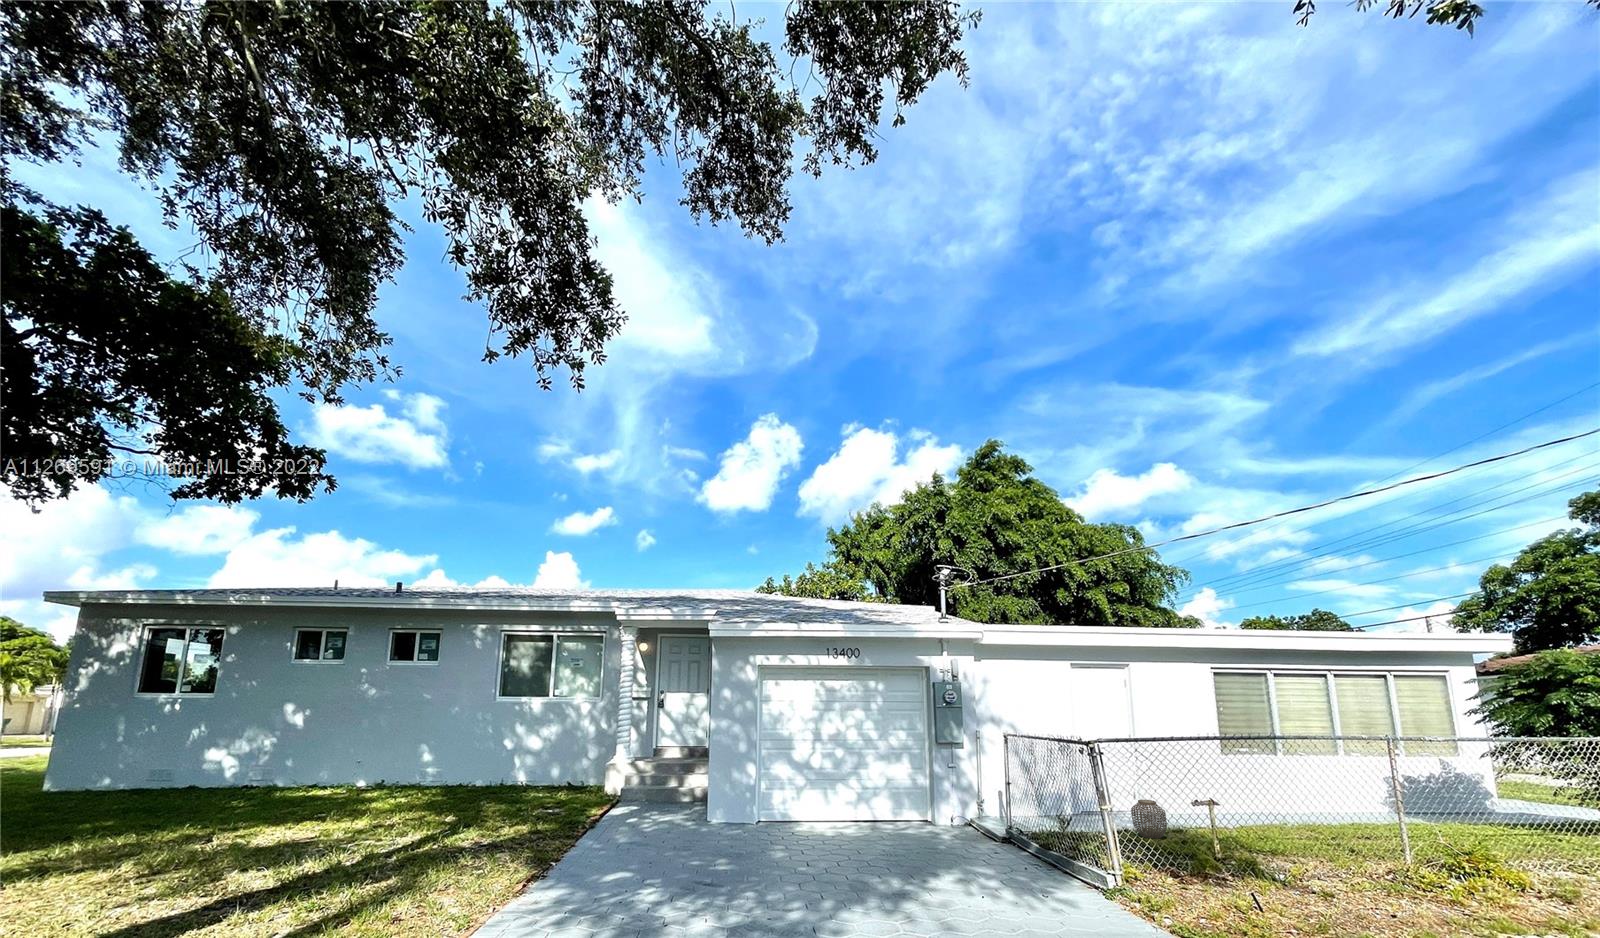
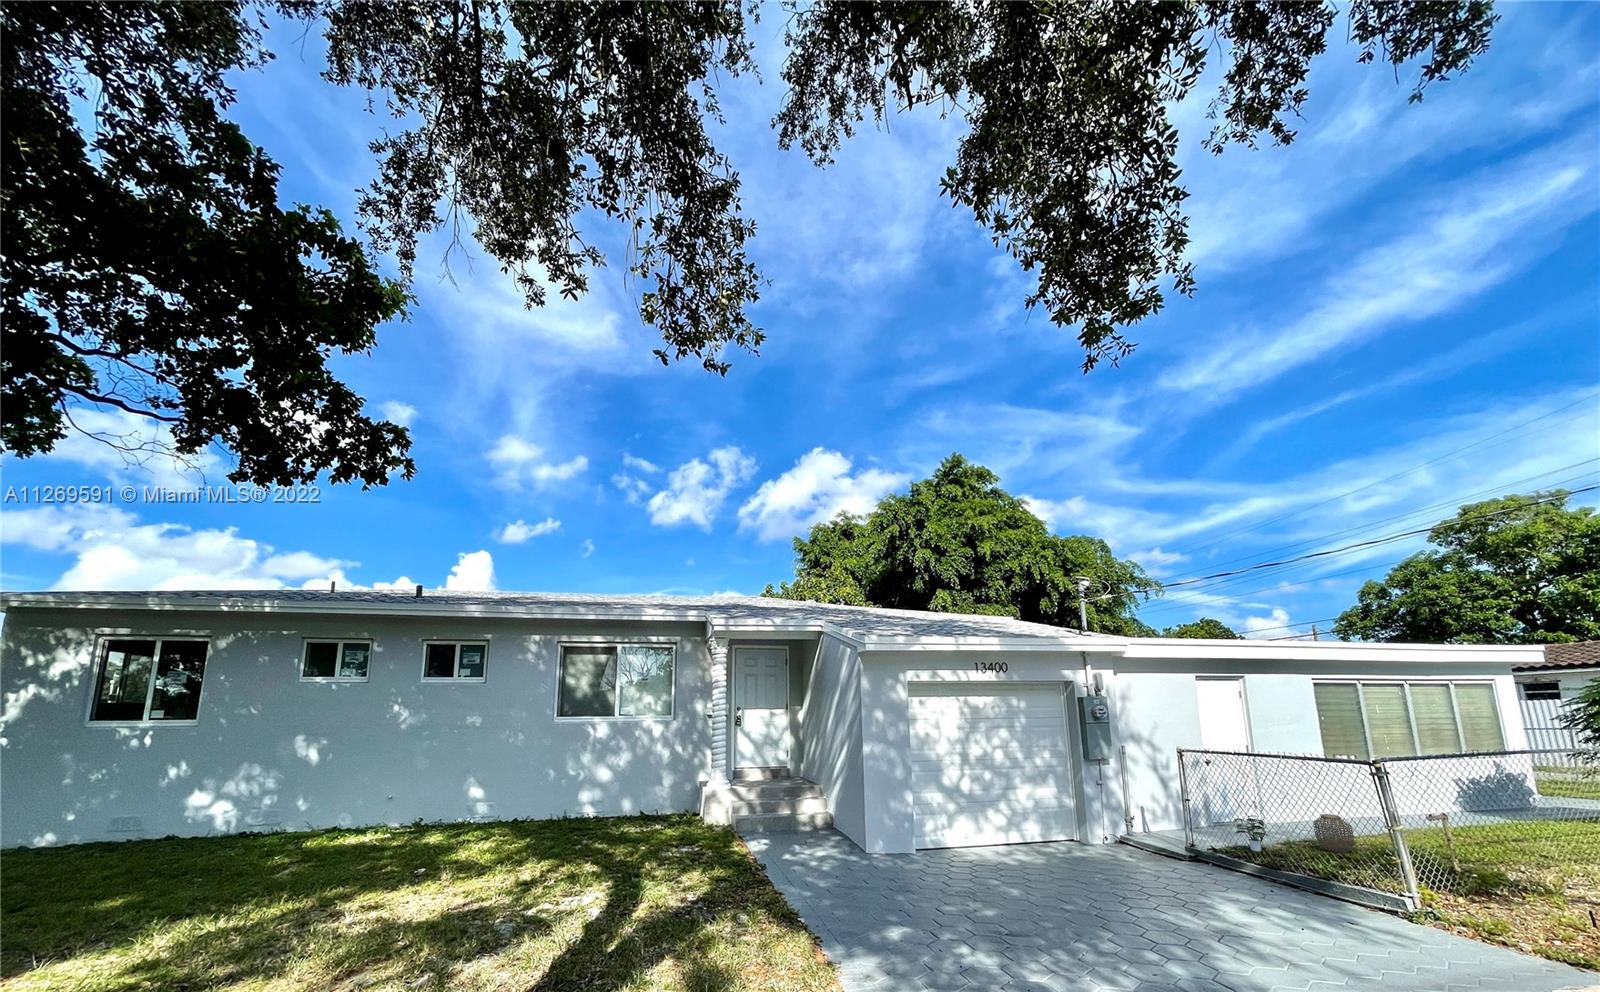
potted plant: none [1053,799,1086,834] -> present [1234,815,1269,851]

